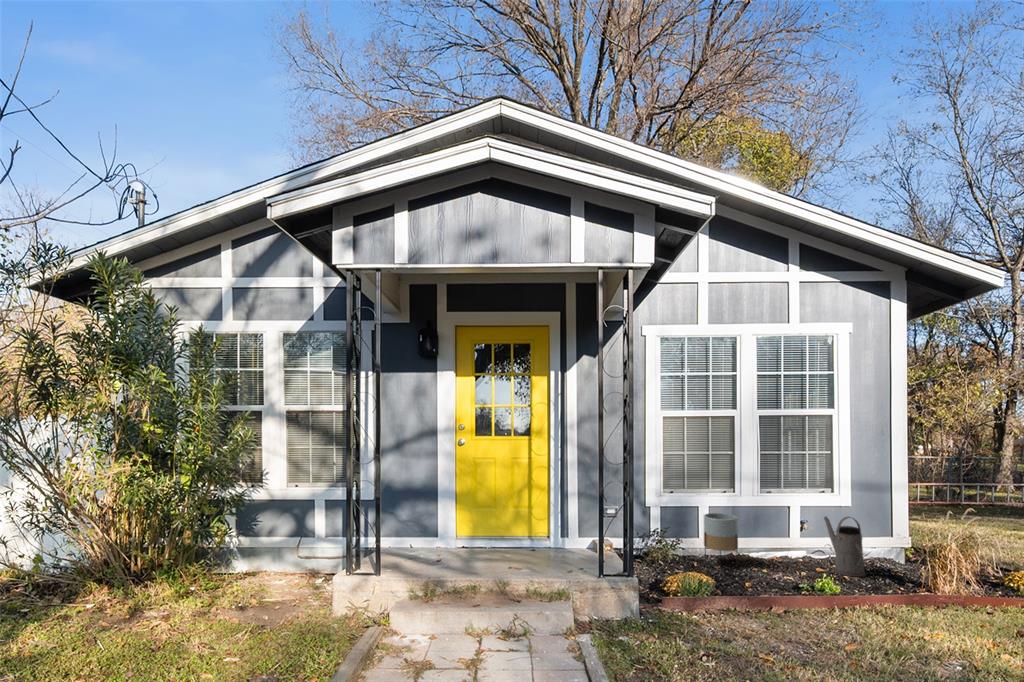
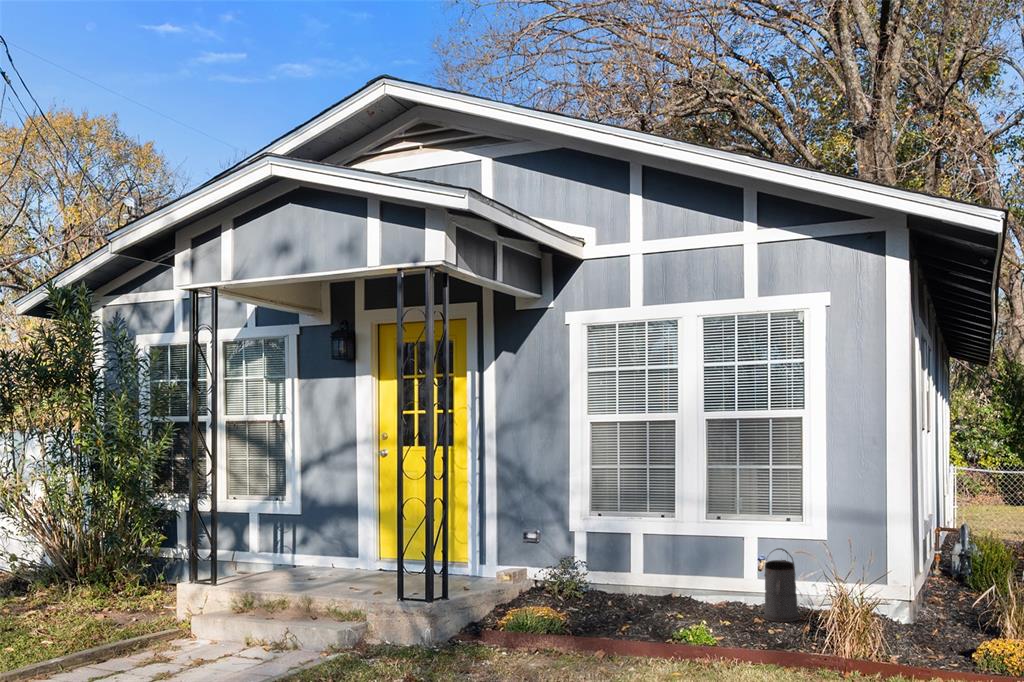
planter: present [704,513,738,566] -> none [622,541,664,604]

